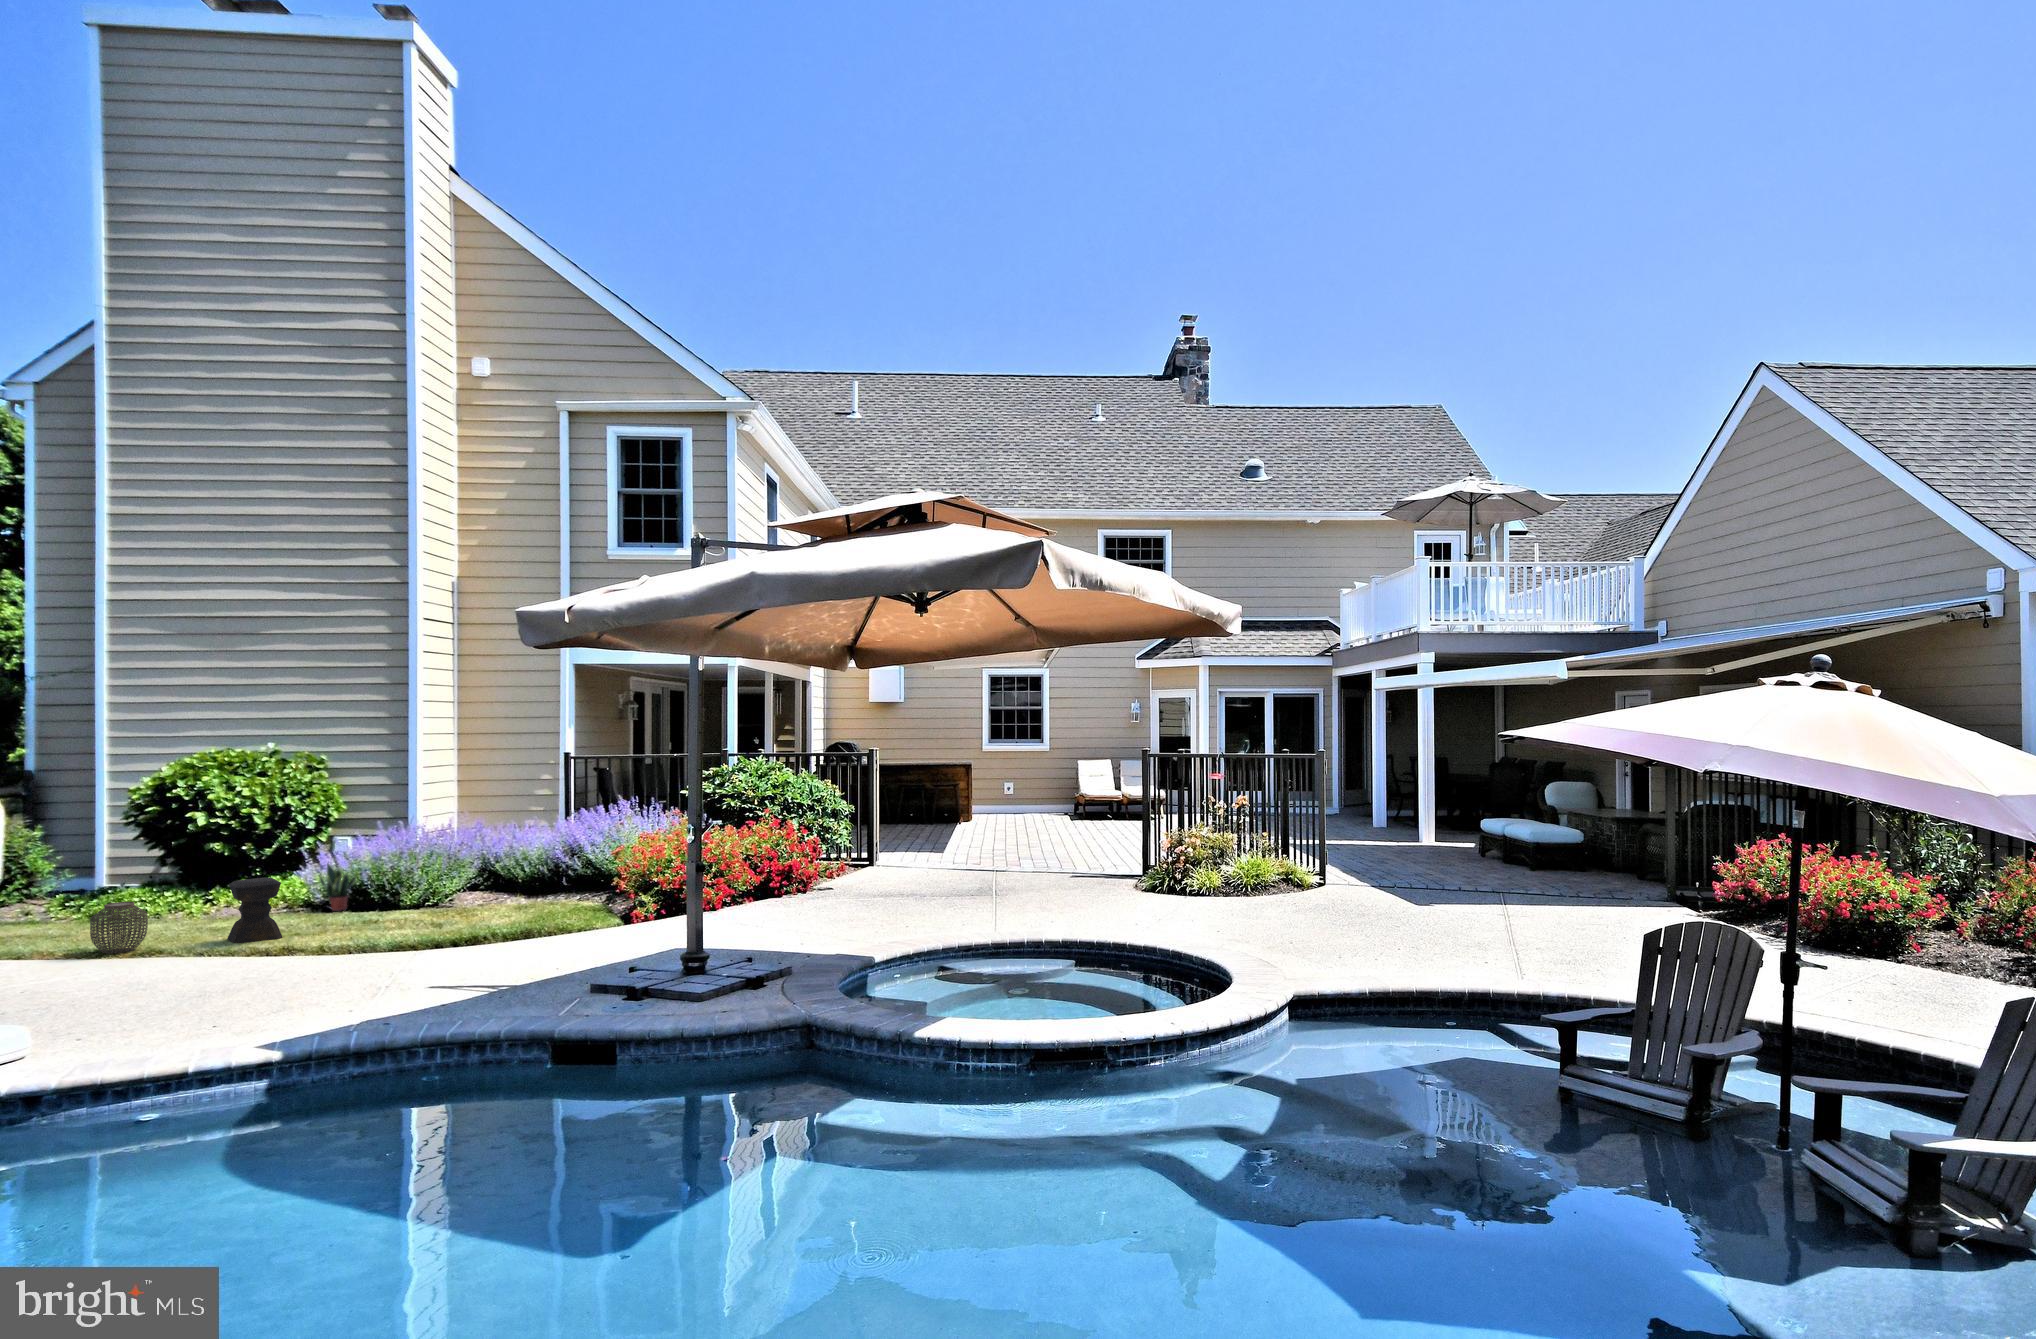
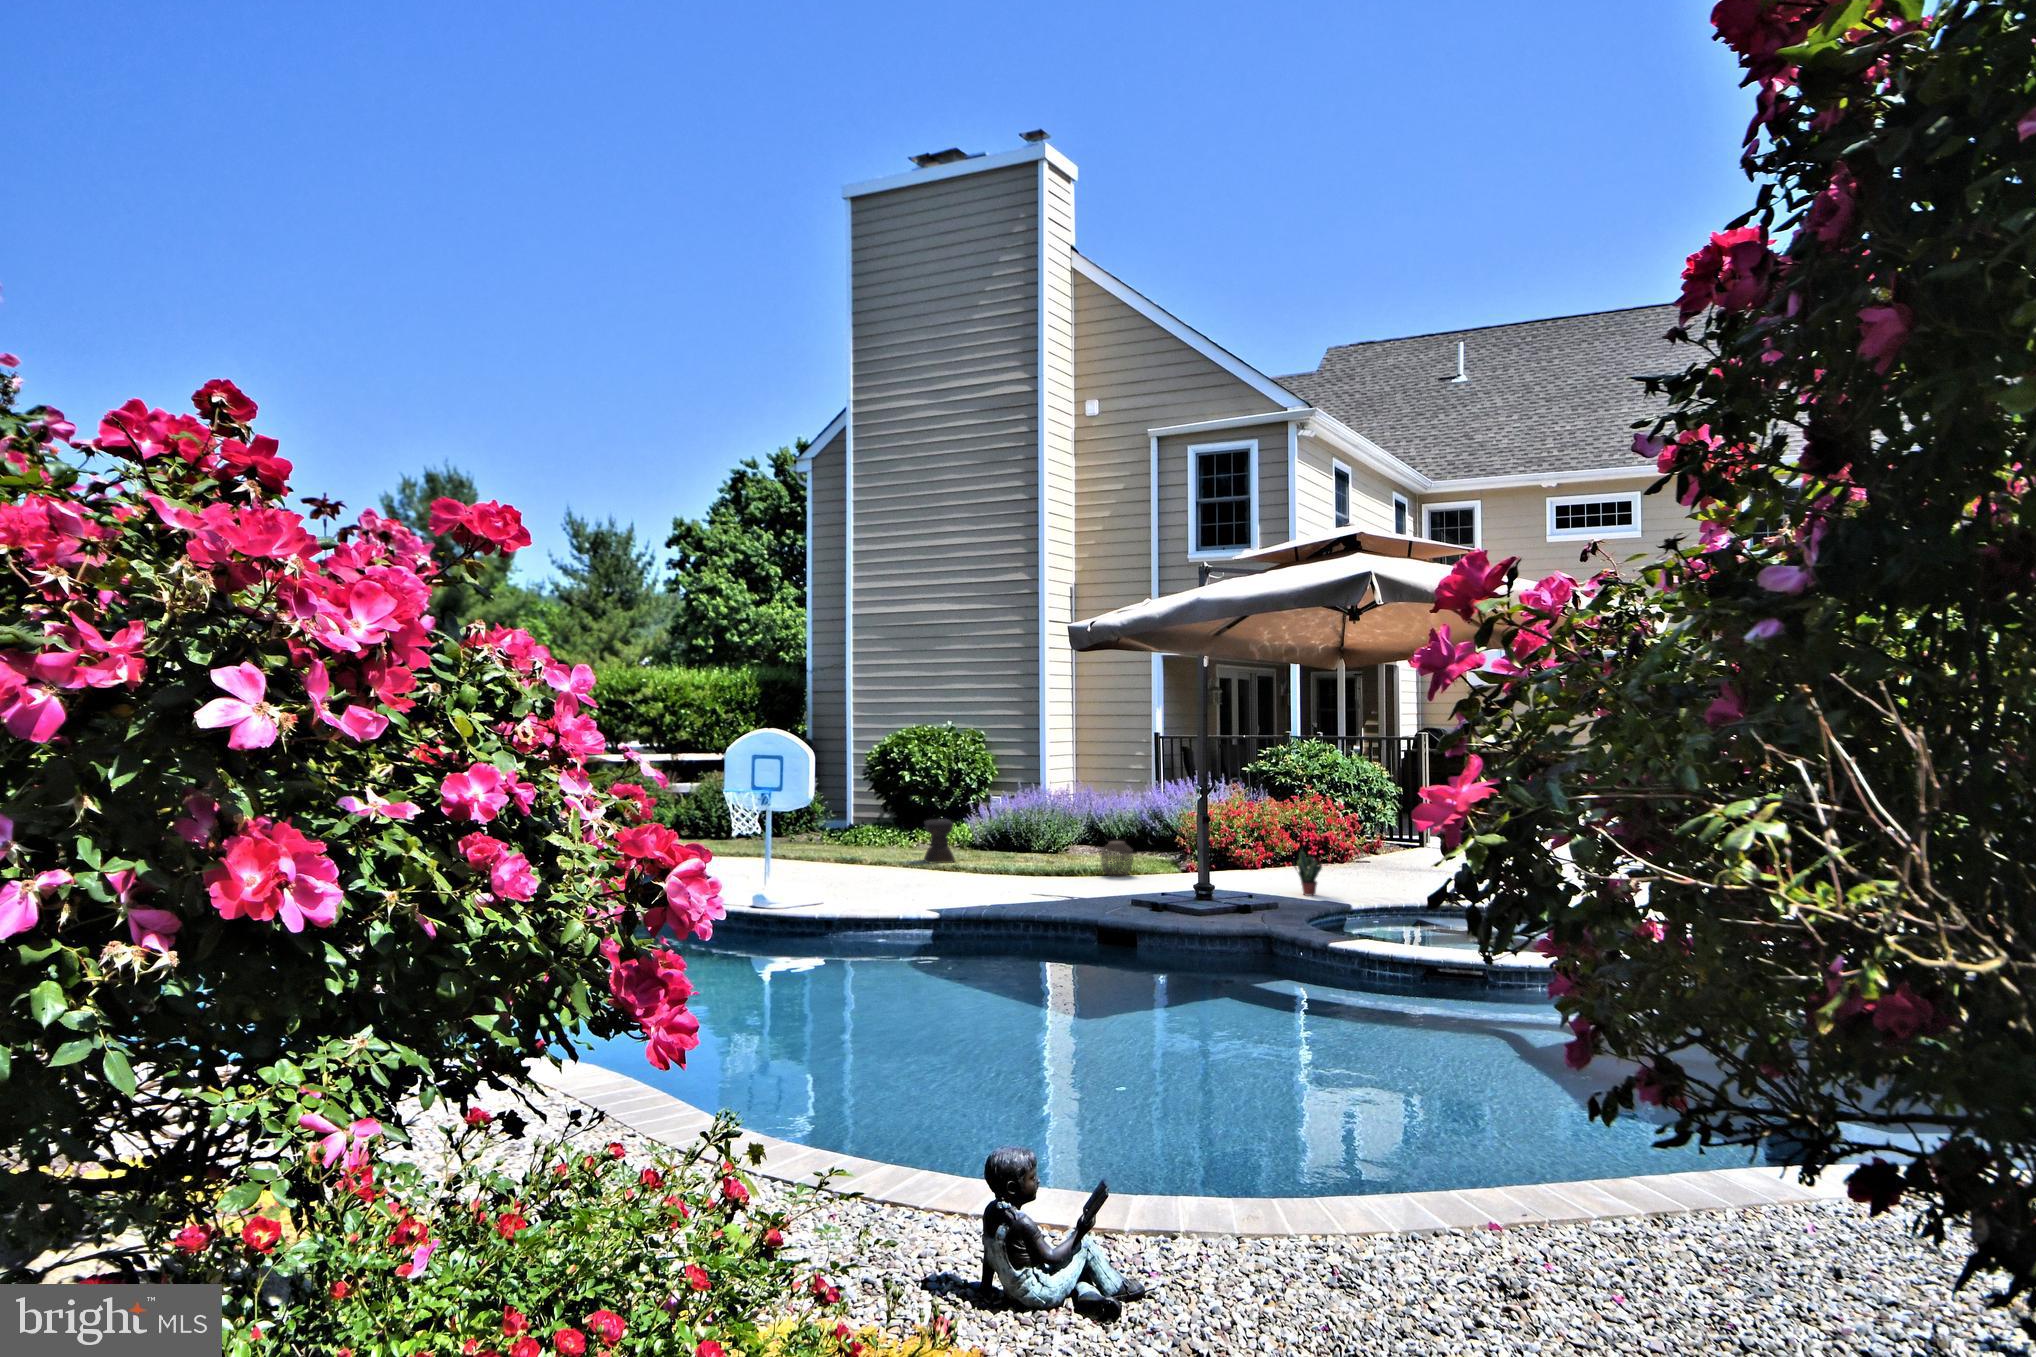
potted plant: present [320,864,356,911] -> present [1294,851,1322,896]
woven basket: present [90,902,148,954] -> present [1101,841,1133,877]

